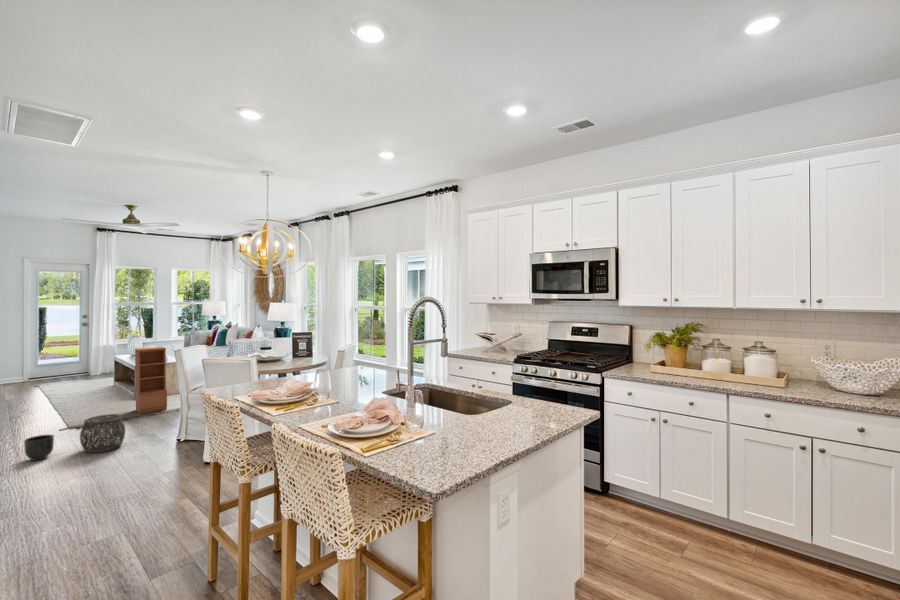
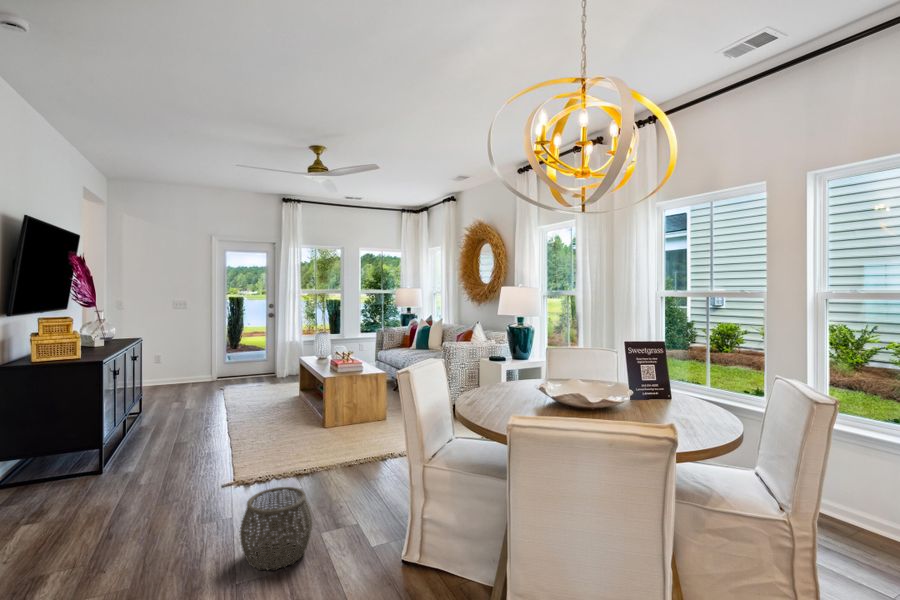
bookcase: present [135,347,167,414] -> none [324,354,367,459]
planter: present [24,434,54,461] -> none [154,521,200,575]

